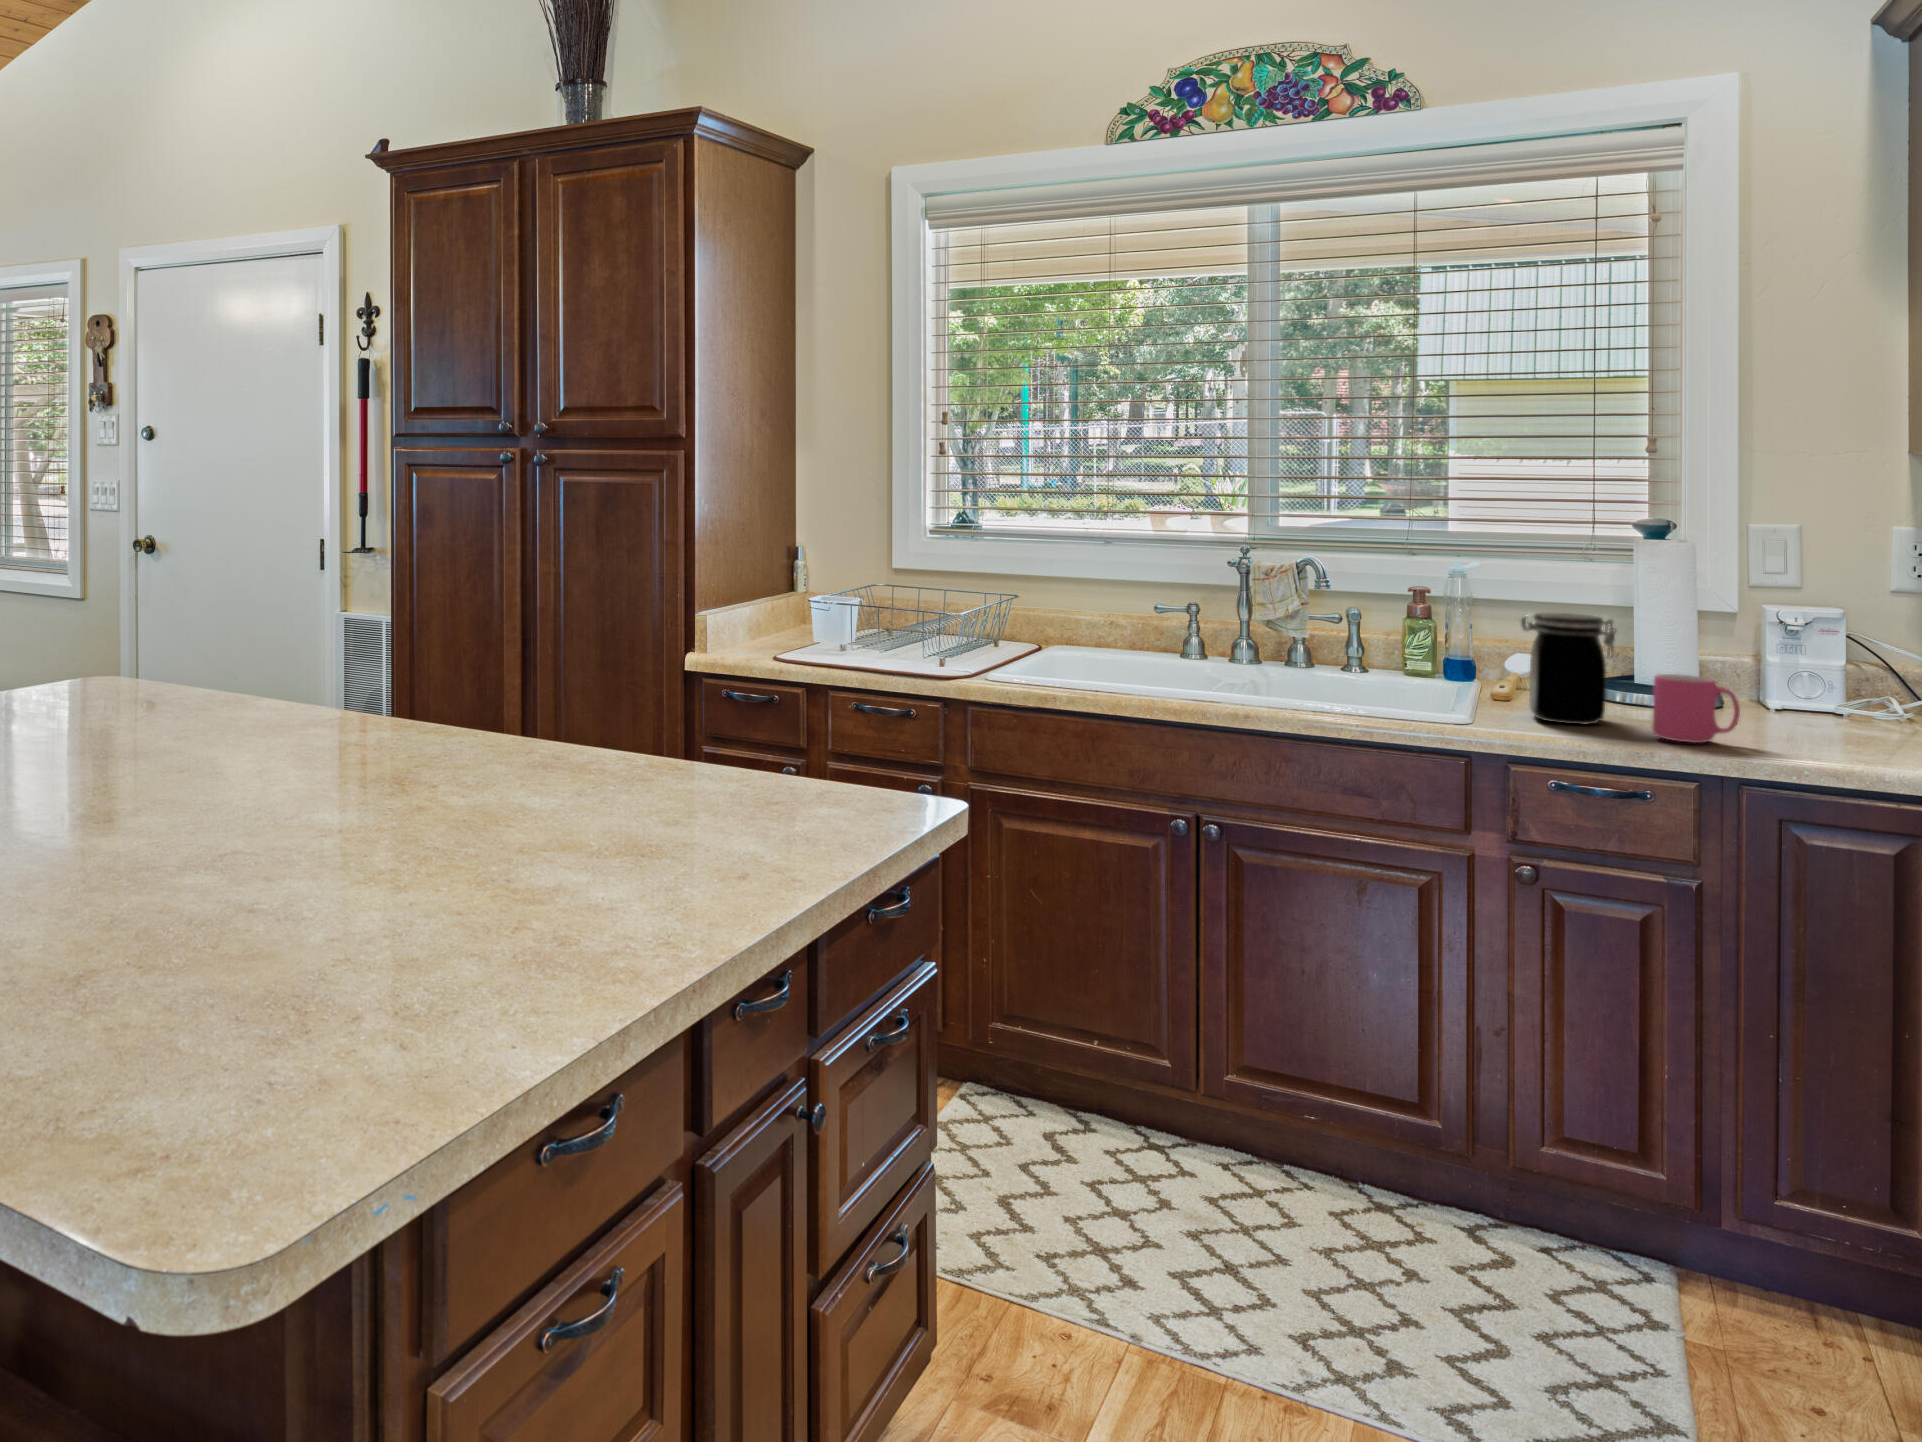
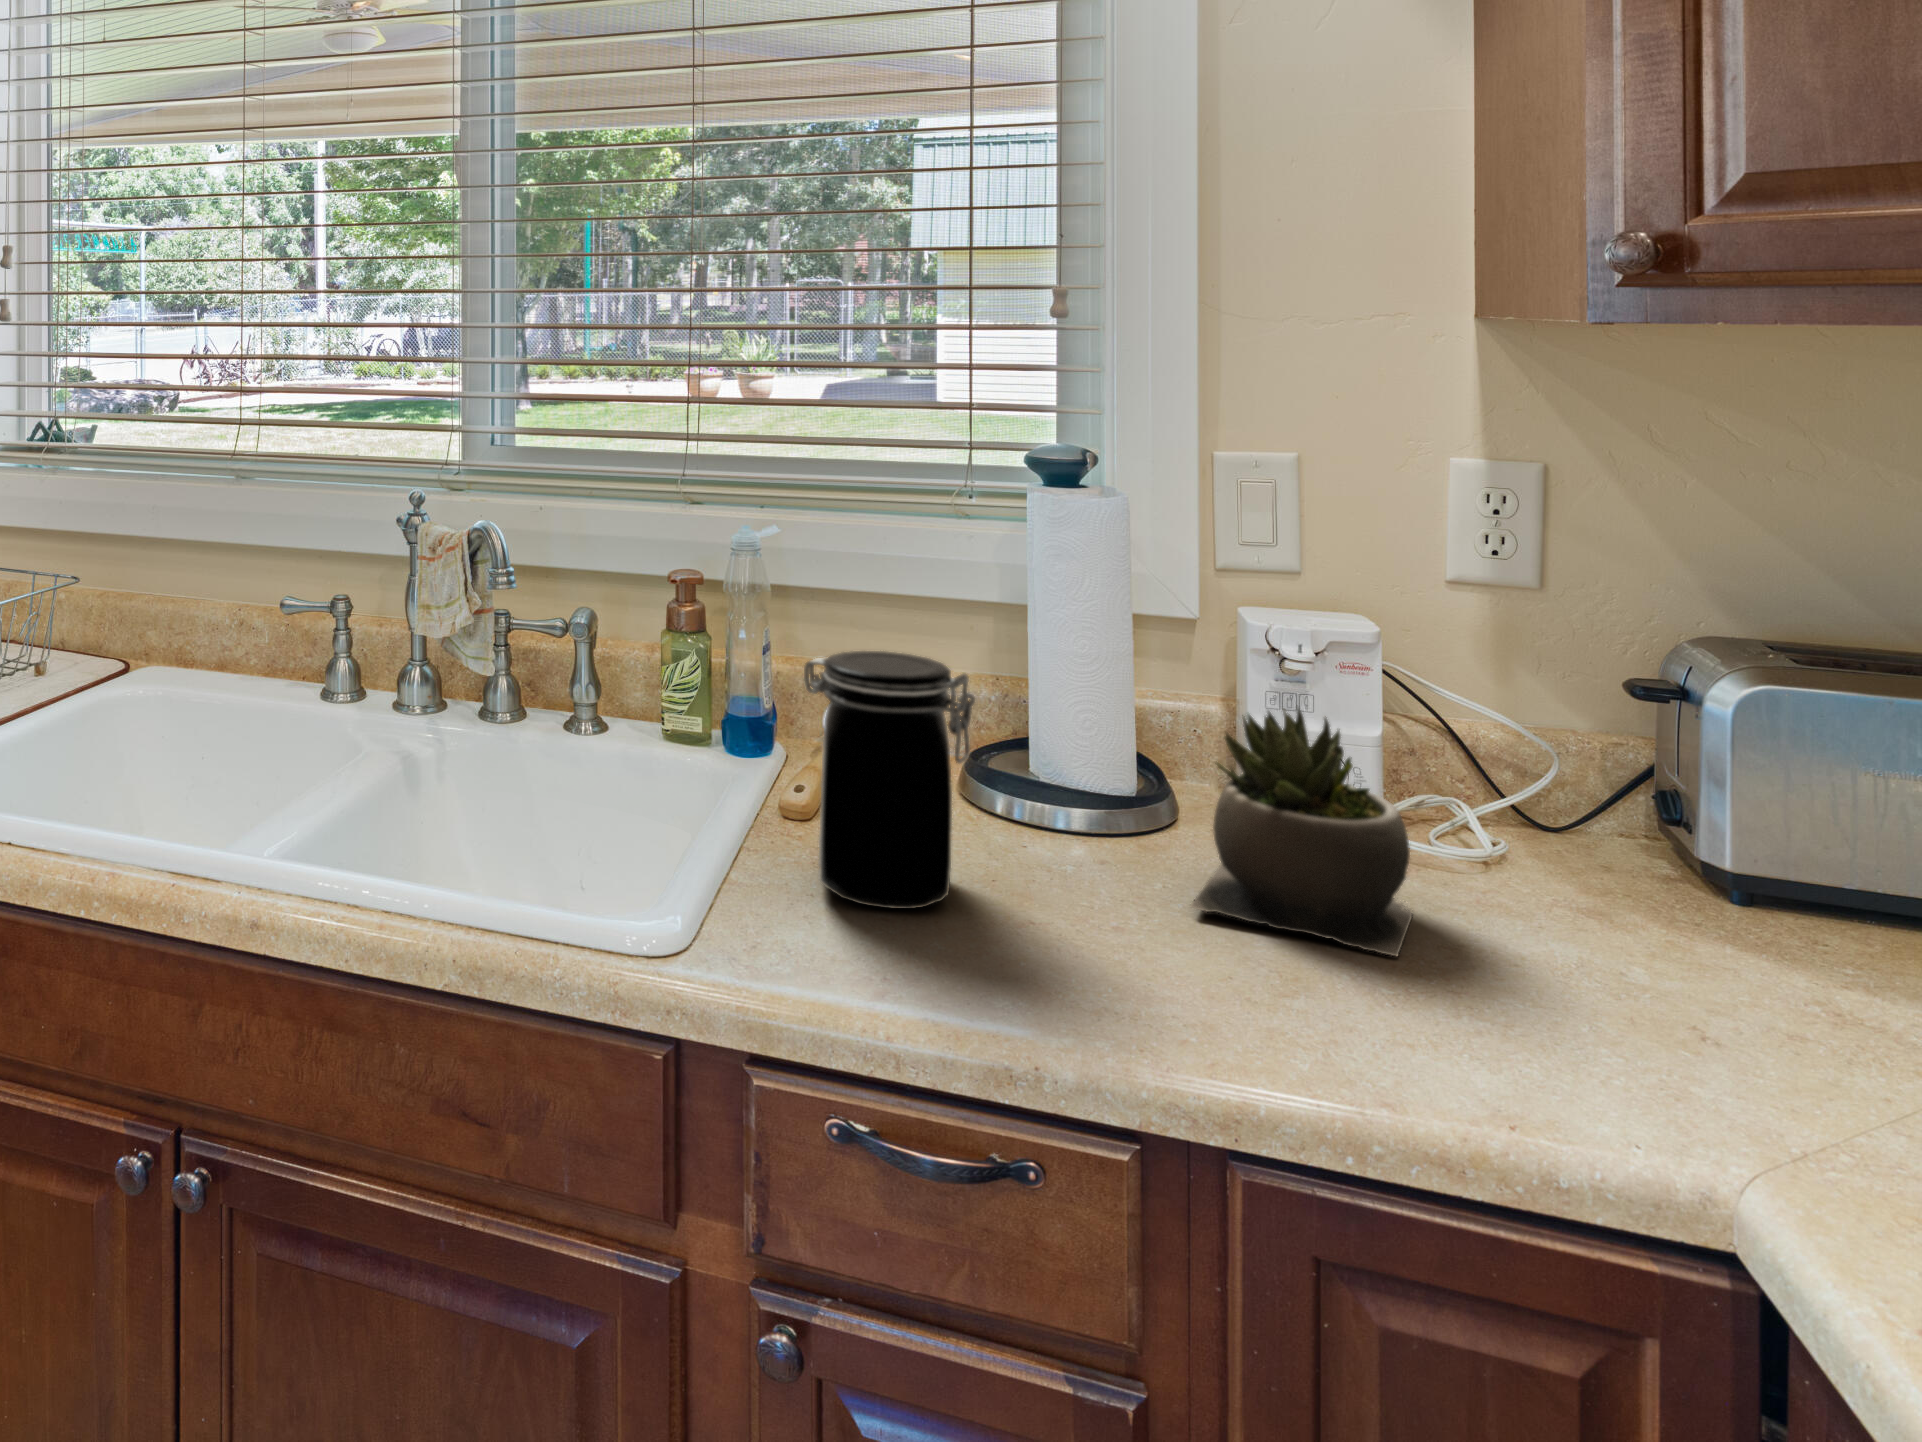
succulent plant: none [1731,636,1858,739] -> present [1190,708,1413,957]
mug: present [1652,674,1740,743] -> none [1033,815,1206,993]

